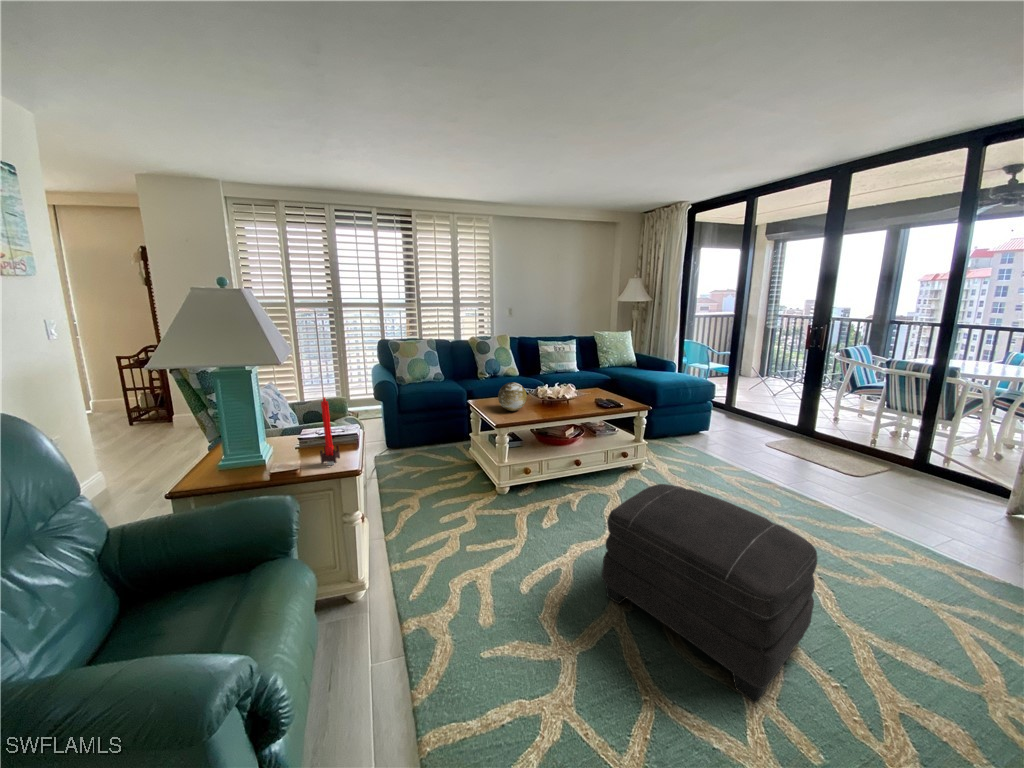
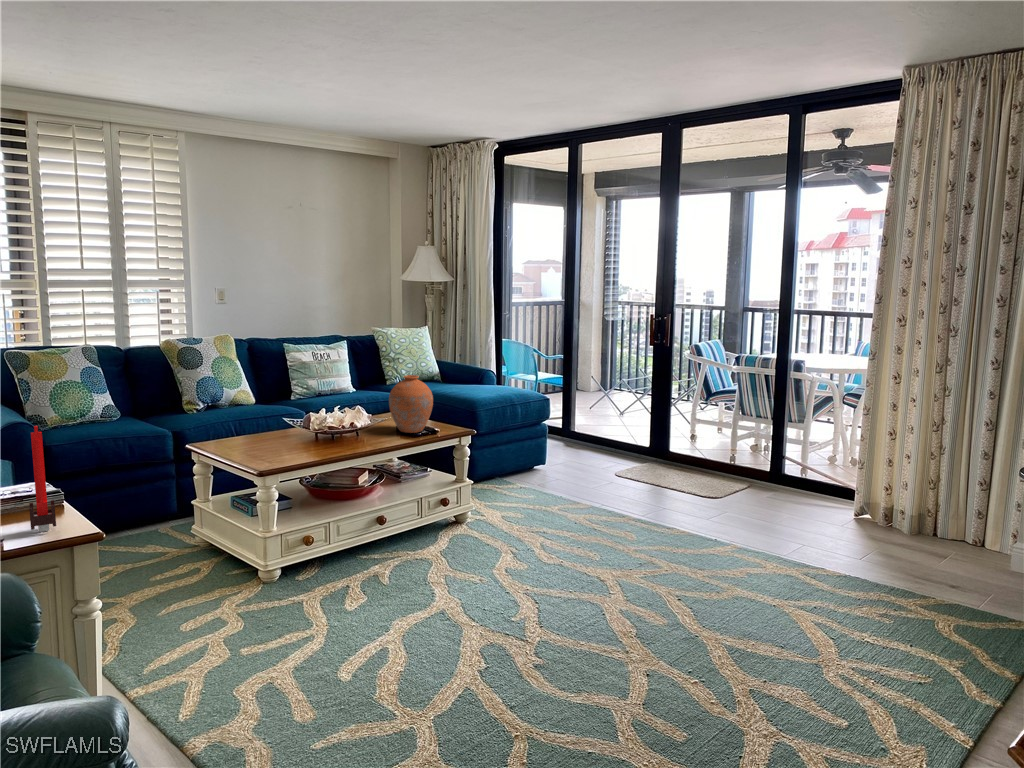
vase: none [591,365,622,405] -> present [389,375,433,433]
decorative orb: present [498,382,527,411] -> none [249,407,296,452]
ottoman: present [602,484,817,703] -> none [446,511,669,711]

